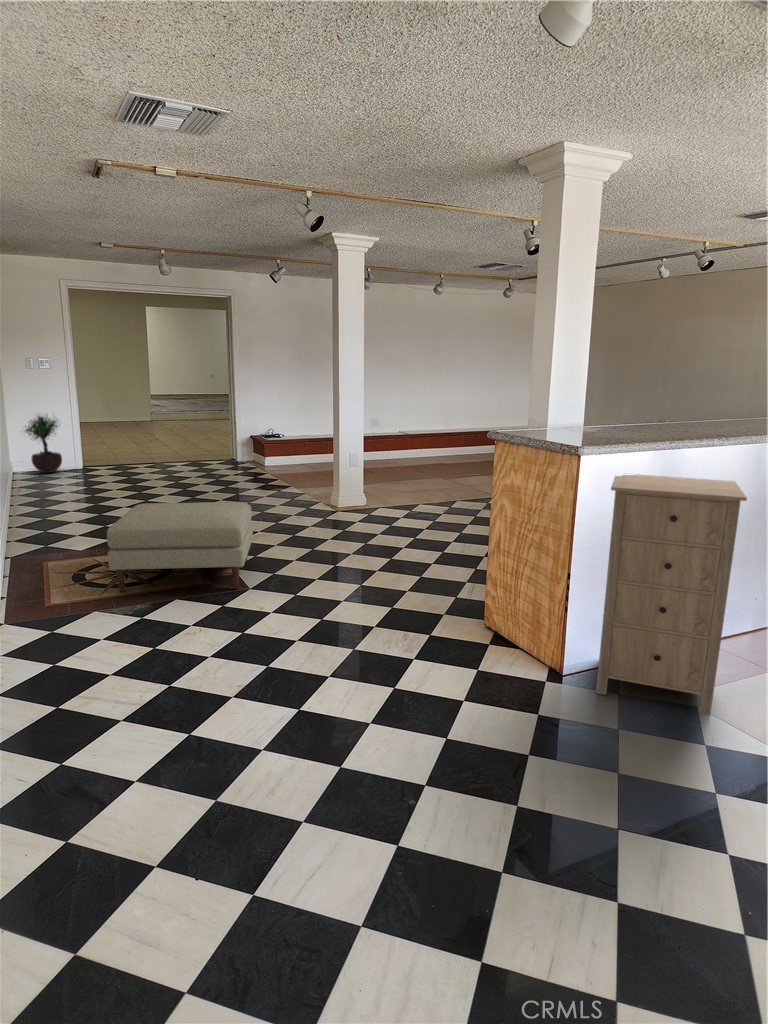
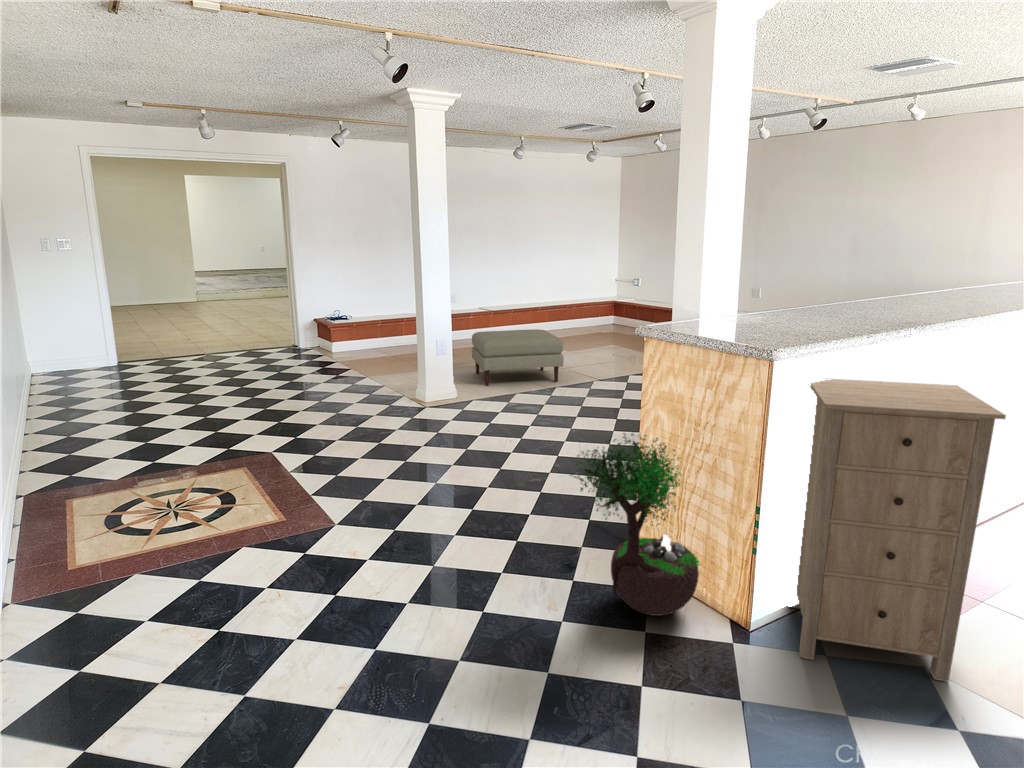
potted tree: present [25,416,62,473] -> present [570,419,699,616]
ottoman: present [107,502,253,592] -> present [472,329,564,386]

